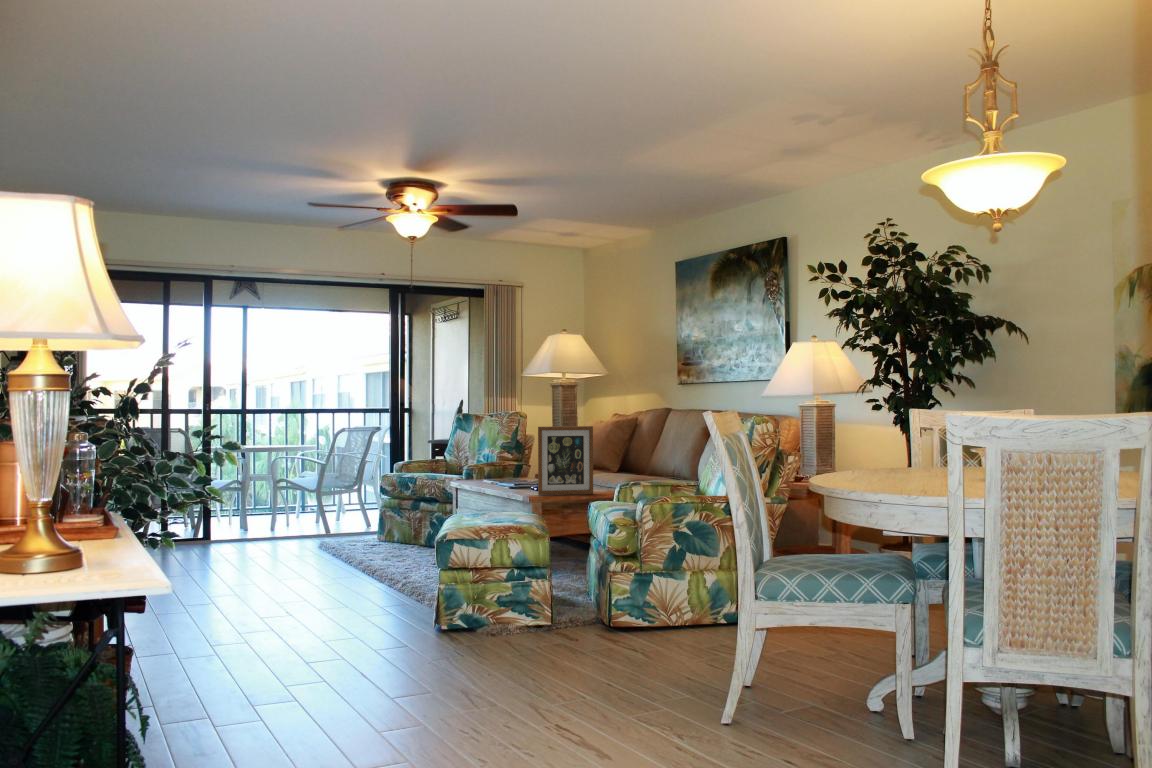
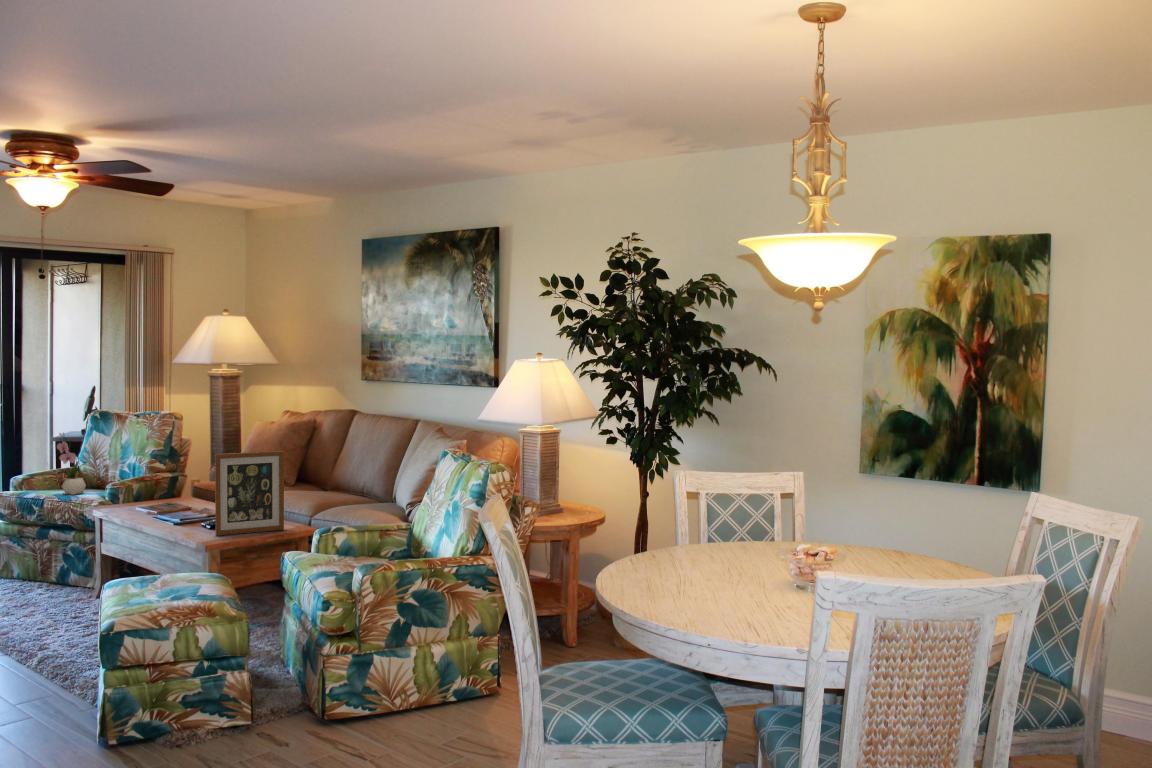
flower arrangement: none [429,425,452,475] -> present [57,433,86,495]

